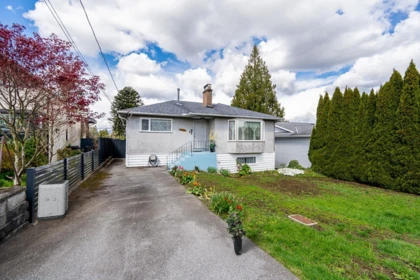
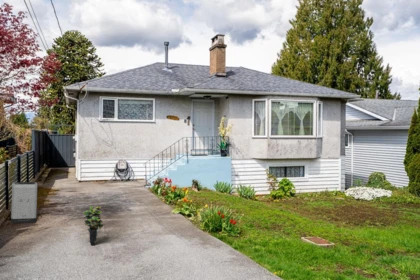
potted plant: present [225,211,247,255] -> present [83,206,104,245]

